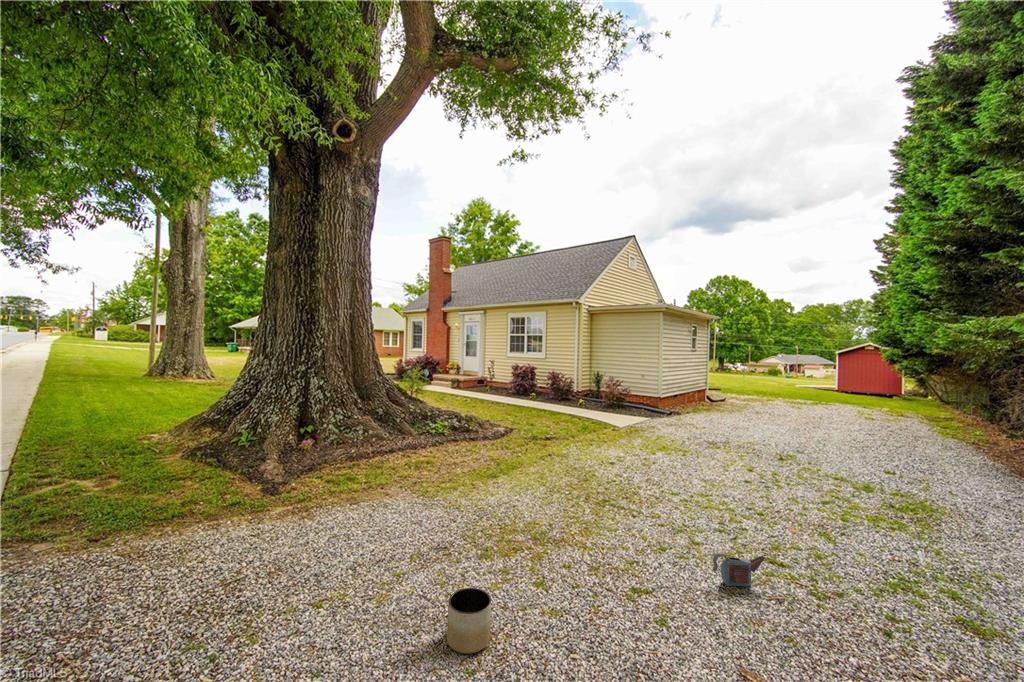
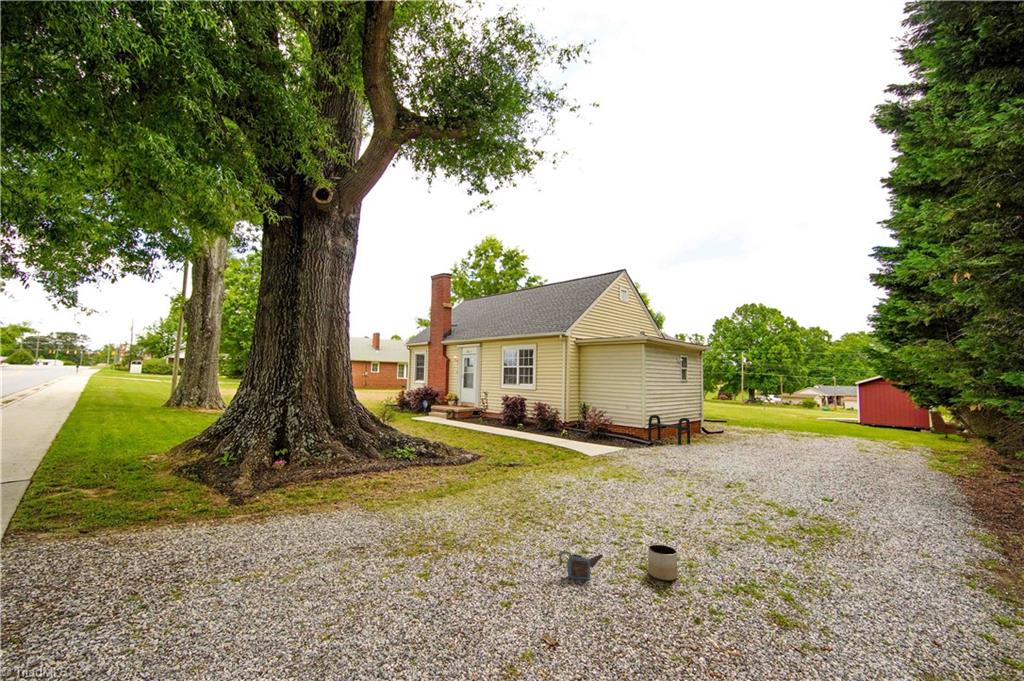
lounge chair: none [908,378,950,408] -> present [929,411,975,442]
bench: none [662,383,704,413] -> present [648,415,690,445]
planter: present [447,588,491,654] -> present [648,545,677,581]

